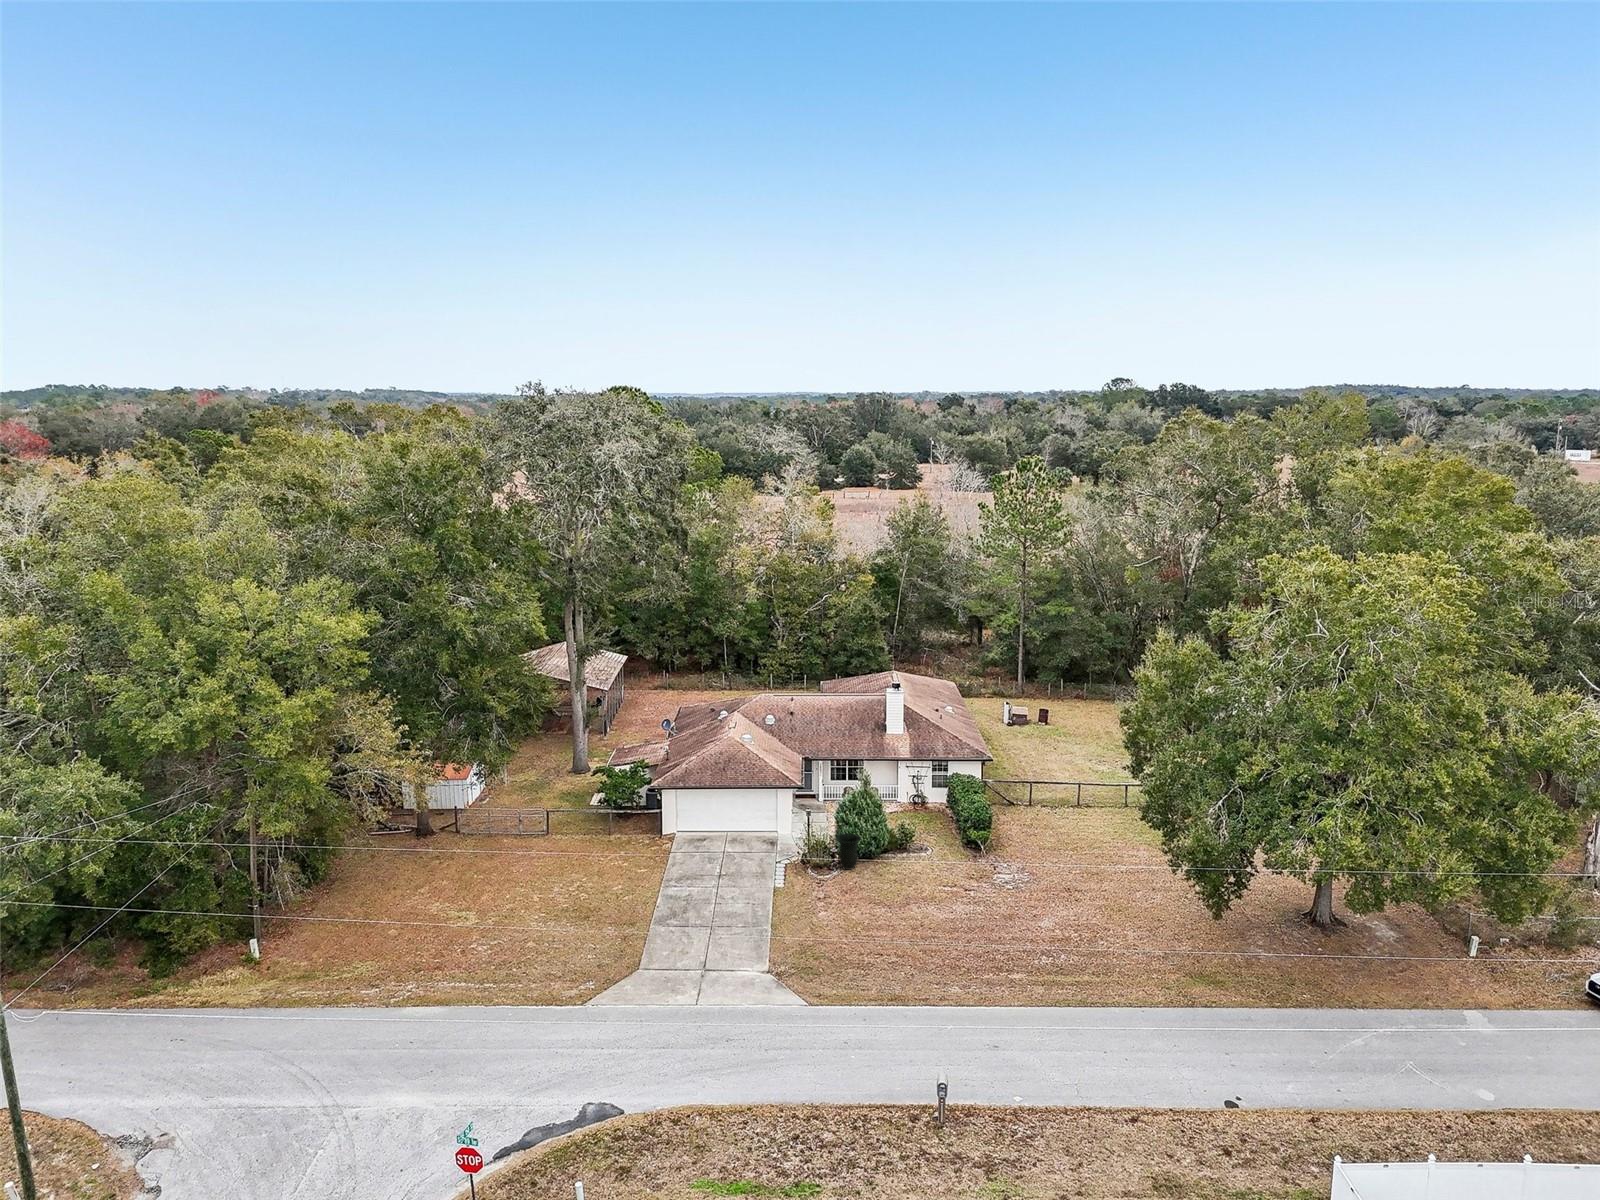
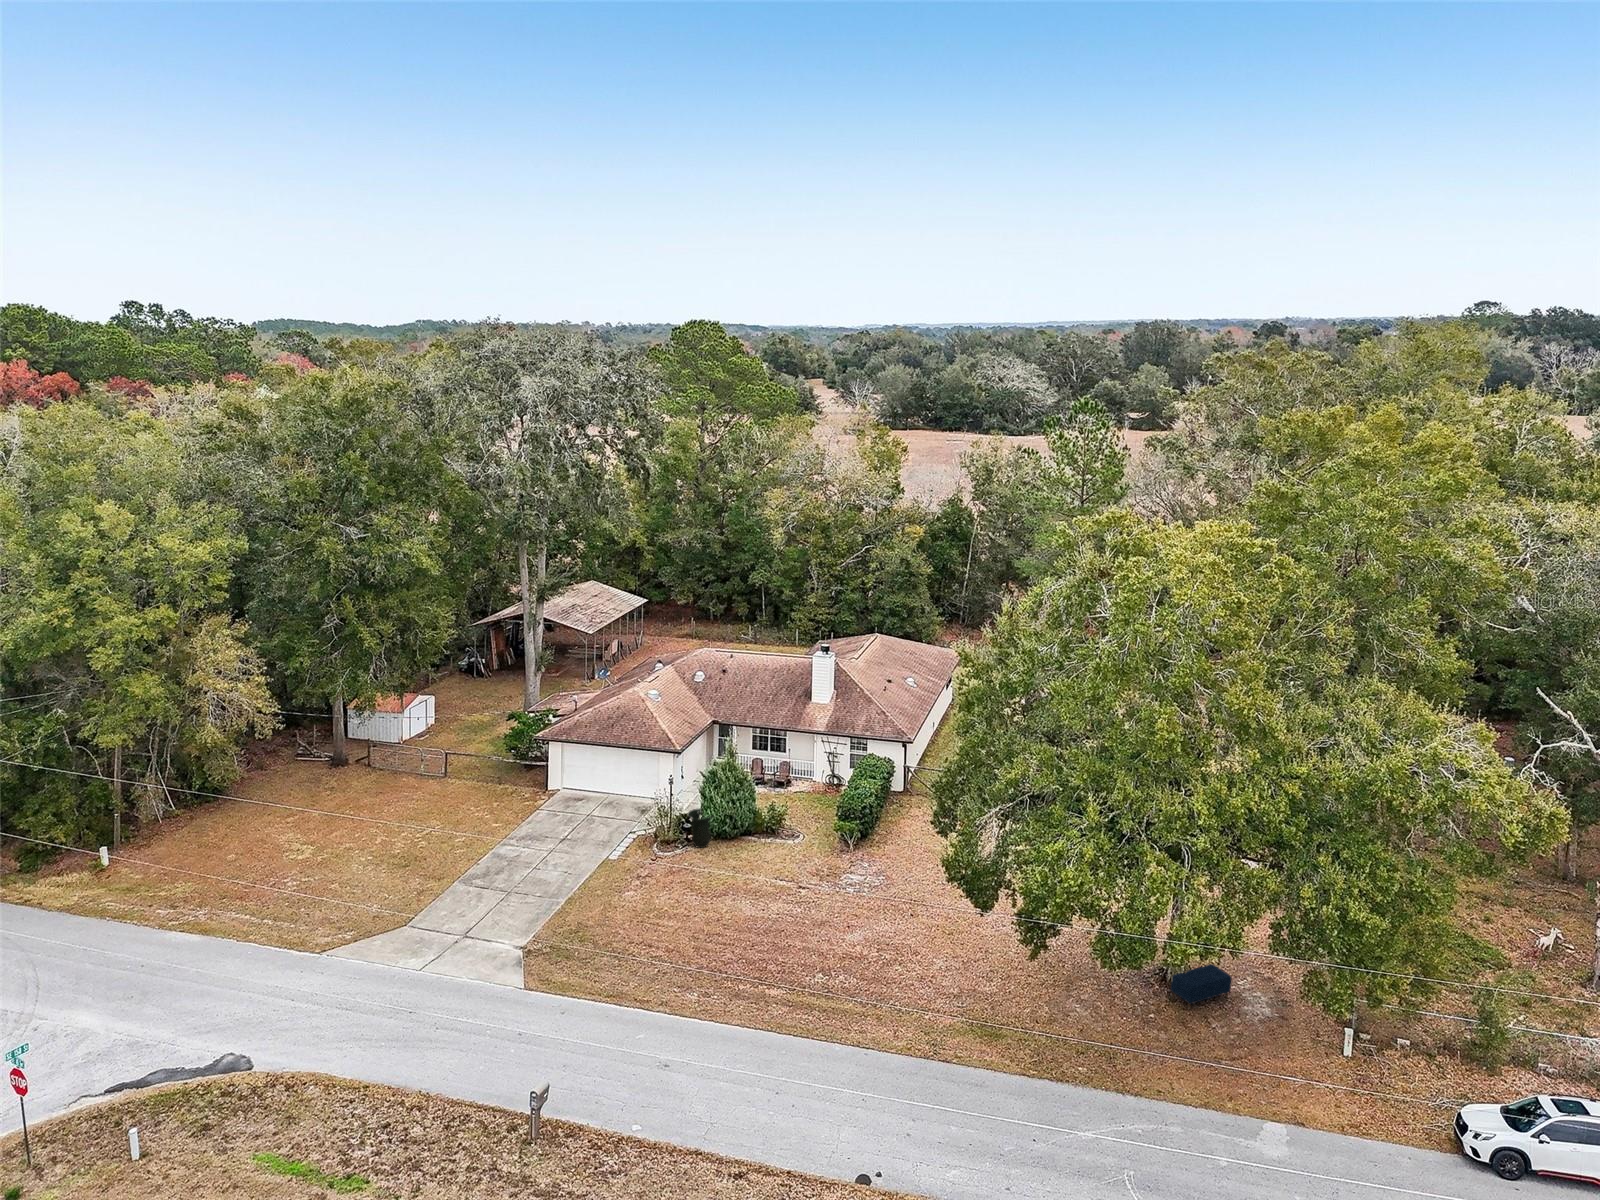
bench: none [1323,904,1365,942] -> present [1171,964,1232,1010]

